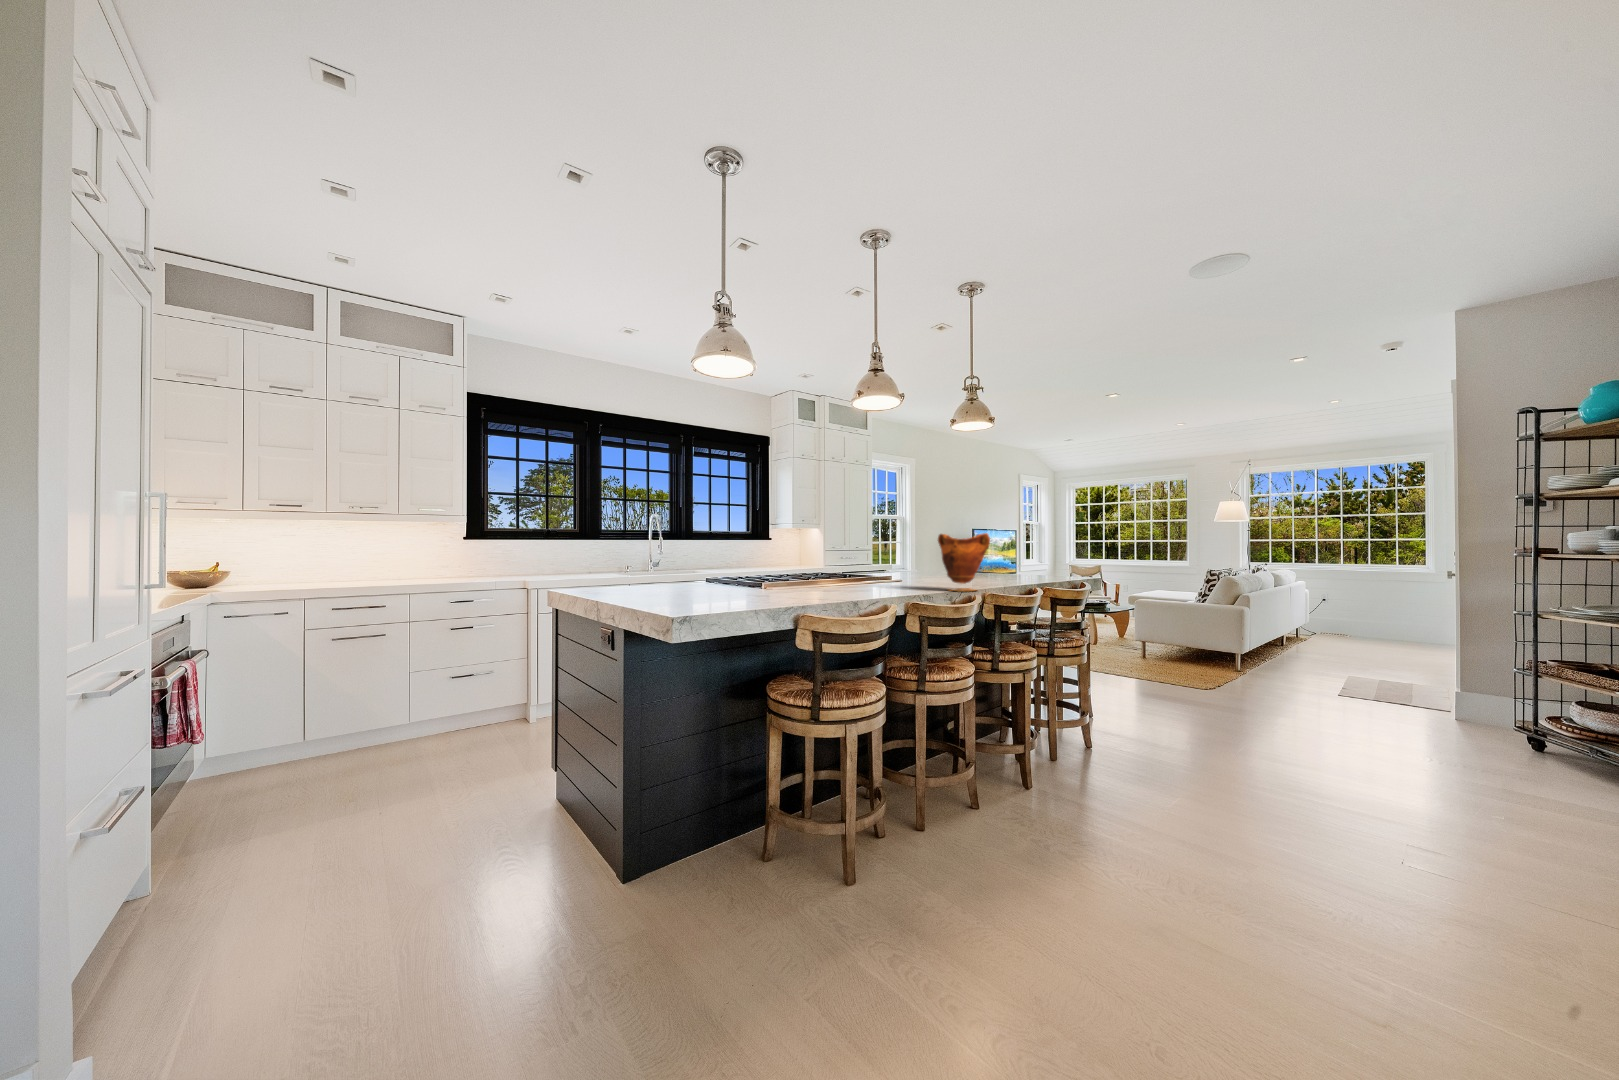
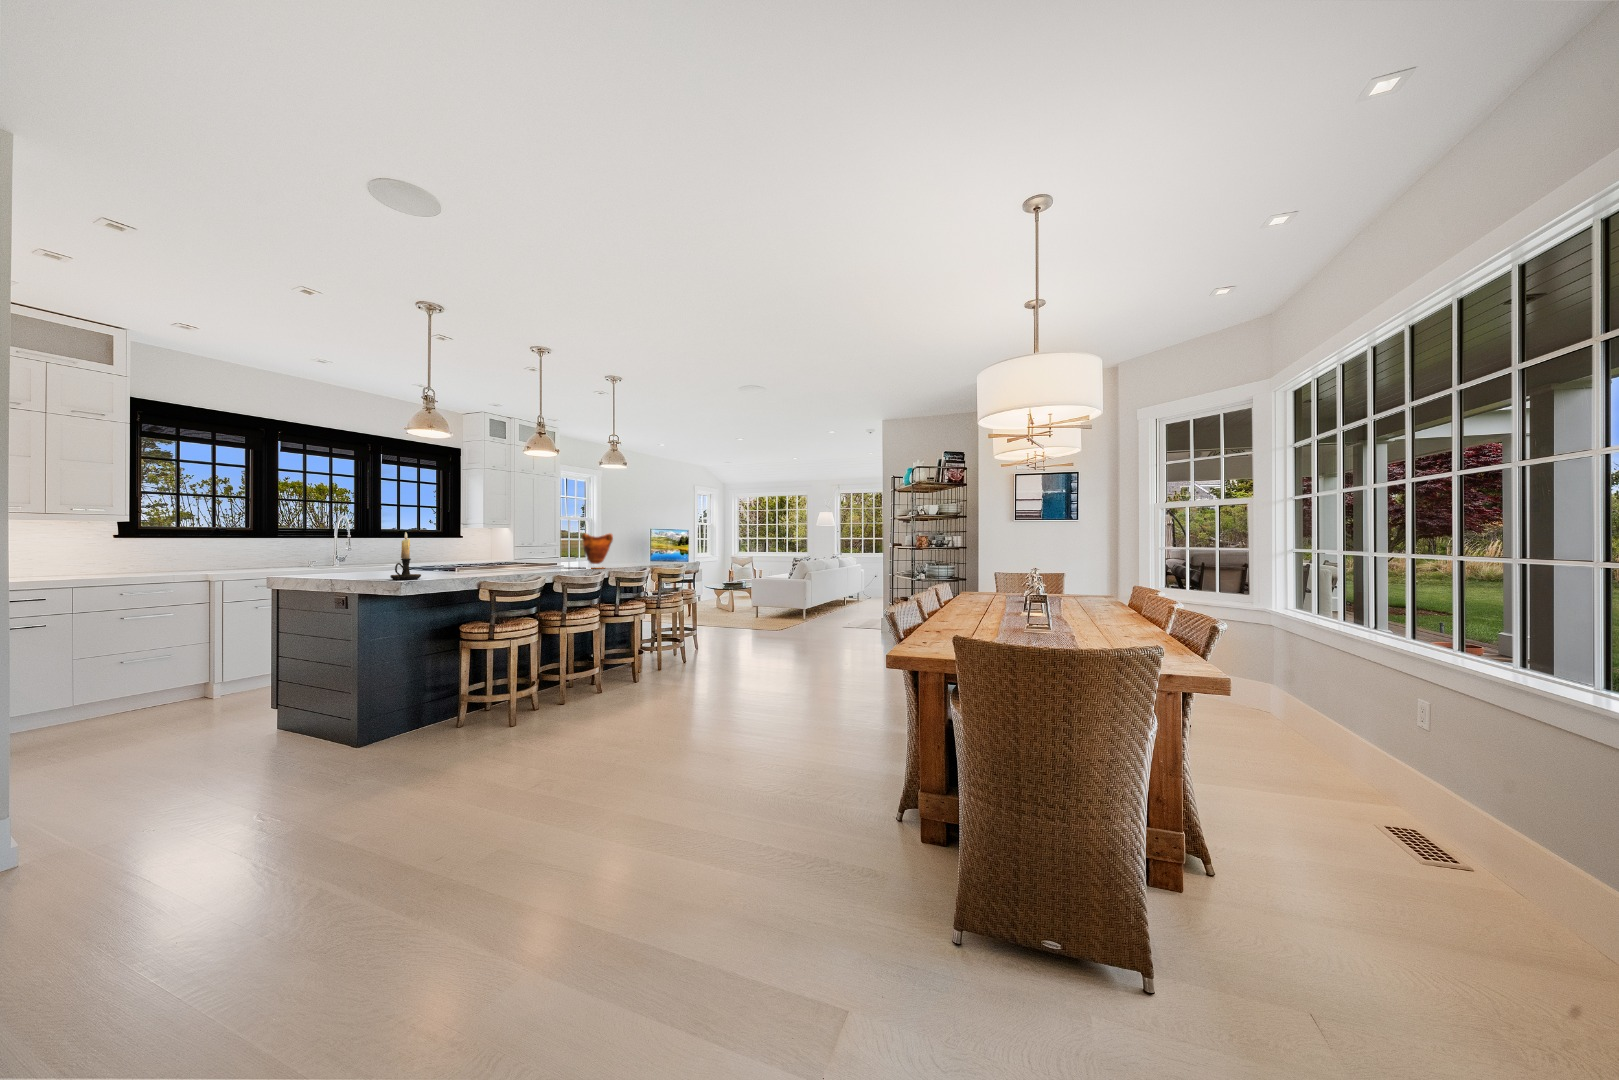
candle holder: none [668,530,712,611] -> present [390,532,421,580]

